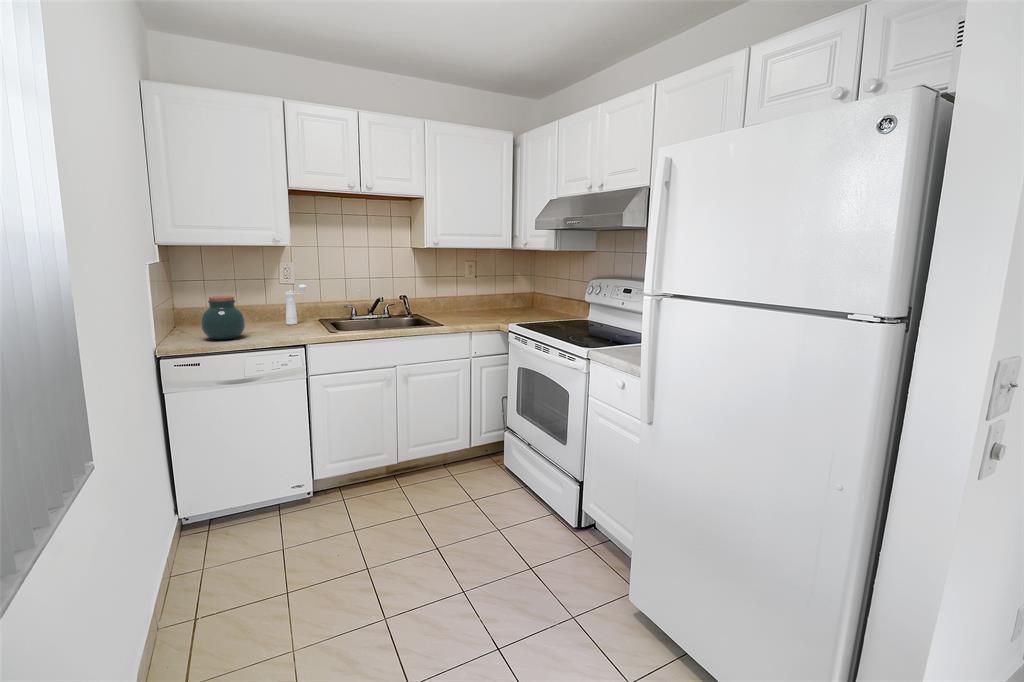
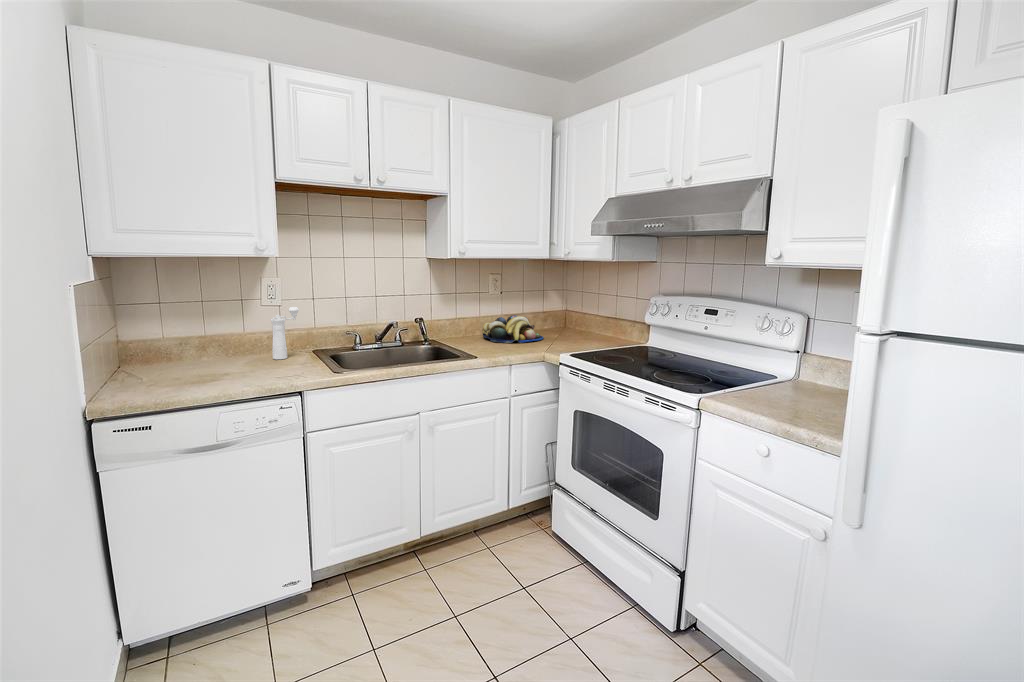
fruit bowl: none [457,295,508,317] -> present [482,315,543,343]
jar: present [201,296,245,340] -> none [155,327,218,388]

